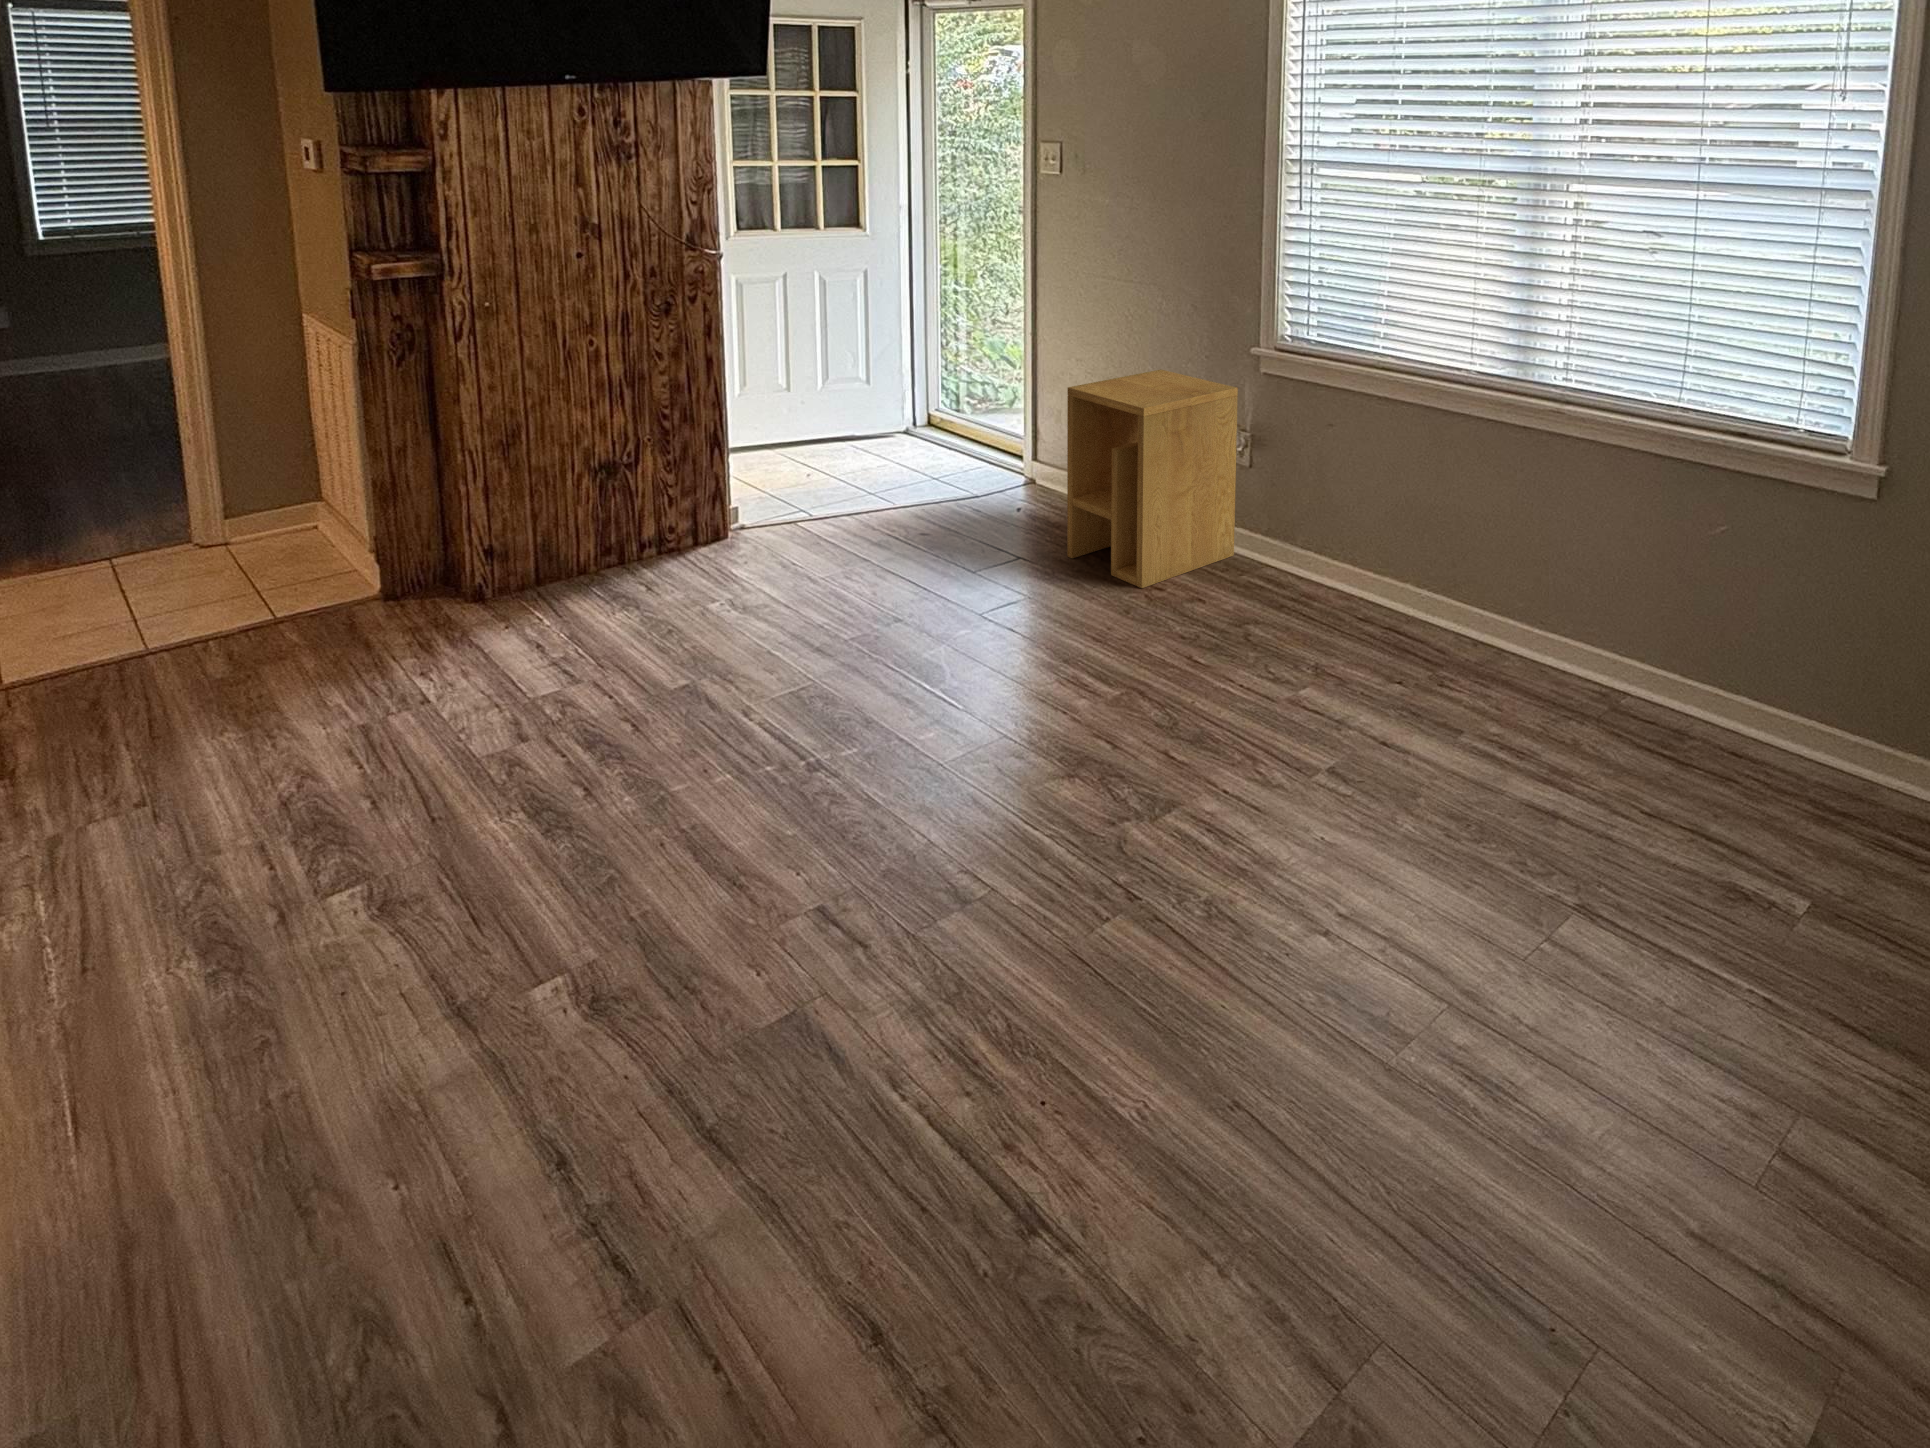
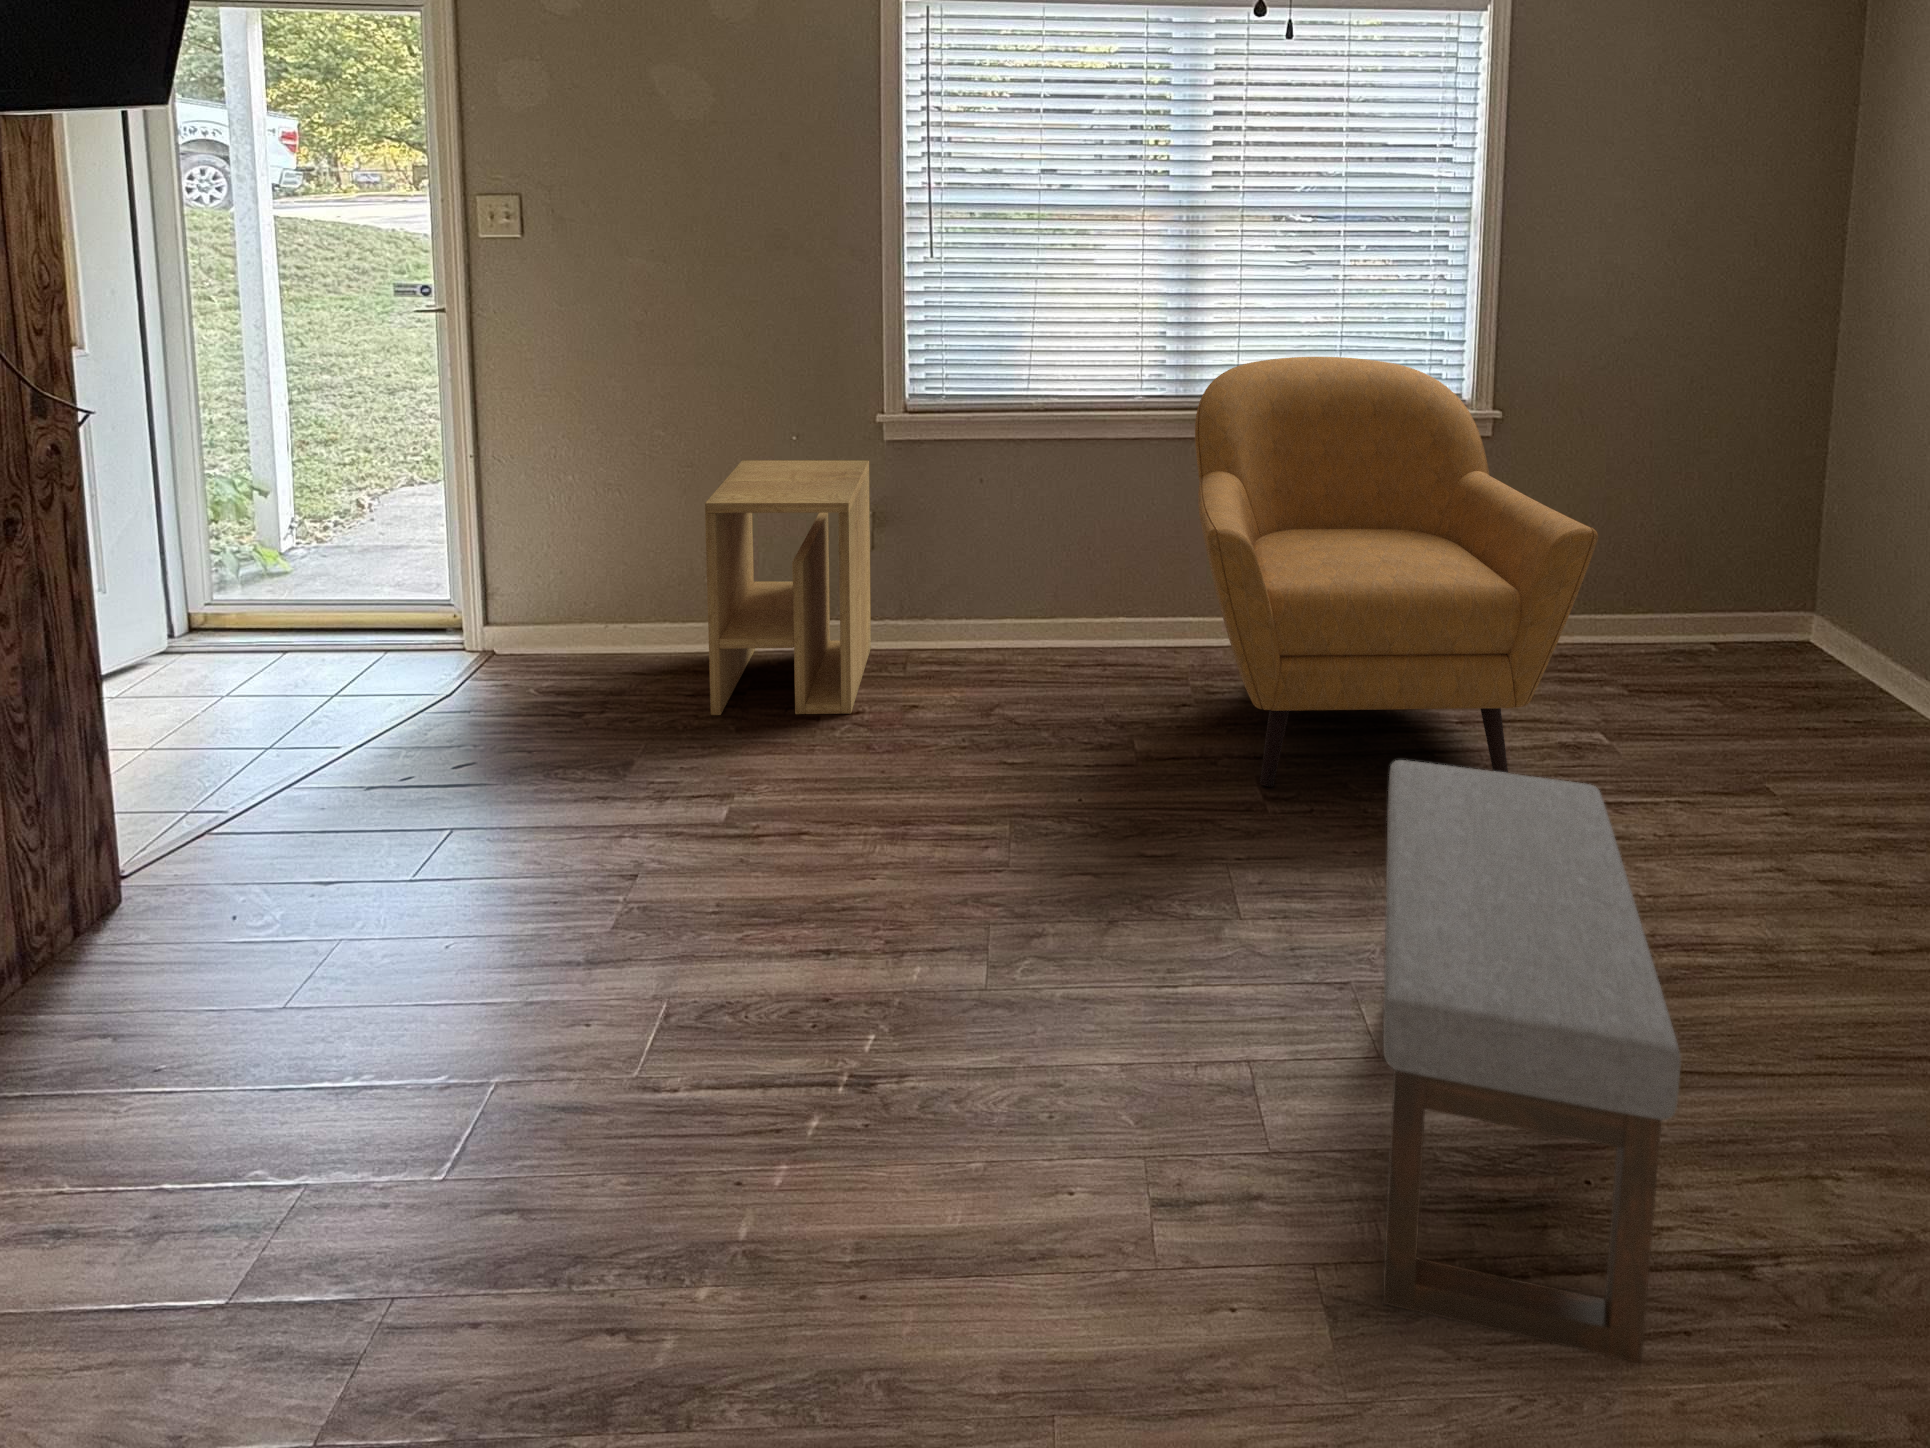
armchair: none [1255,350,1760,881] -> present [1195,357,1598,787]
ottoman: none [726,696,1199,1197] -> present [1383,760,1681,1363]

